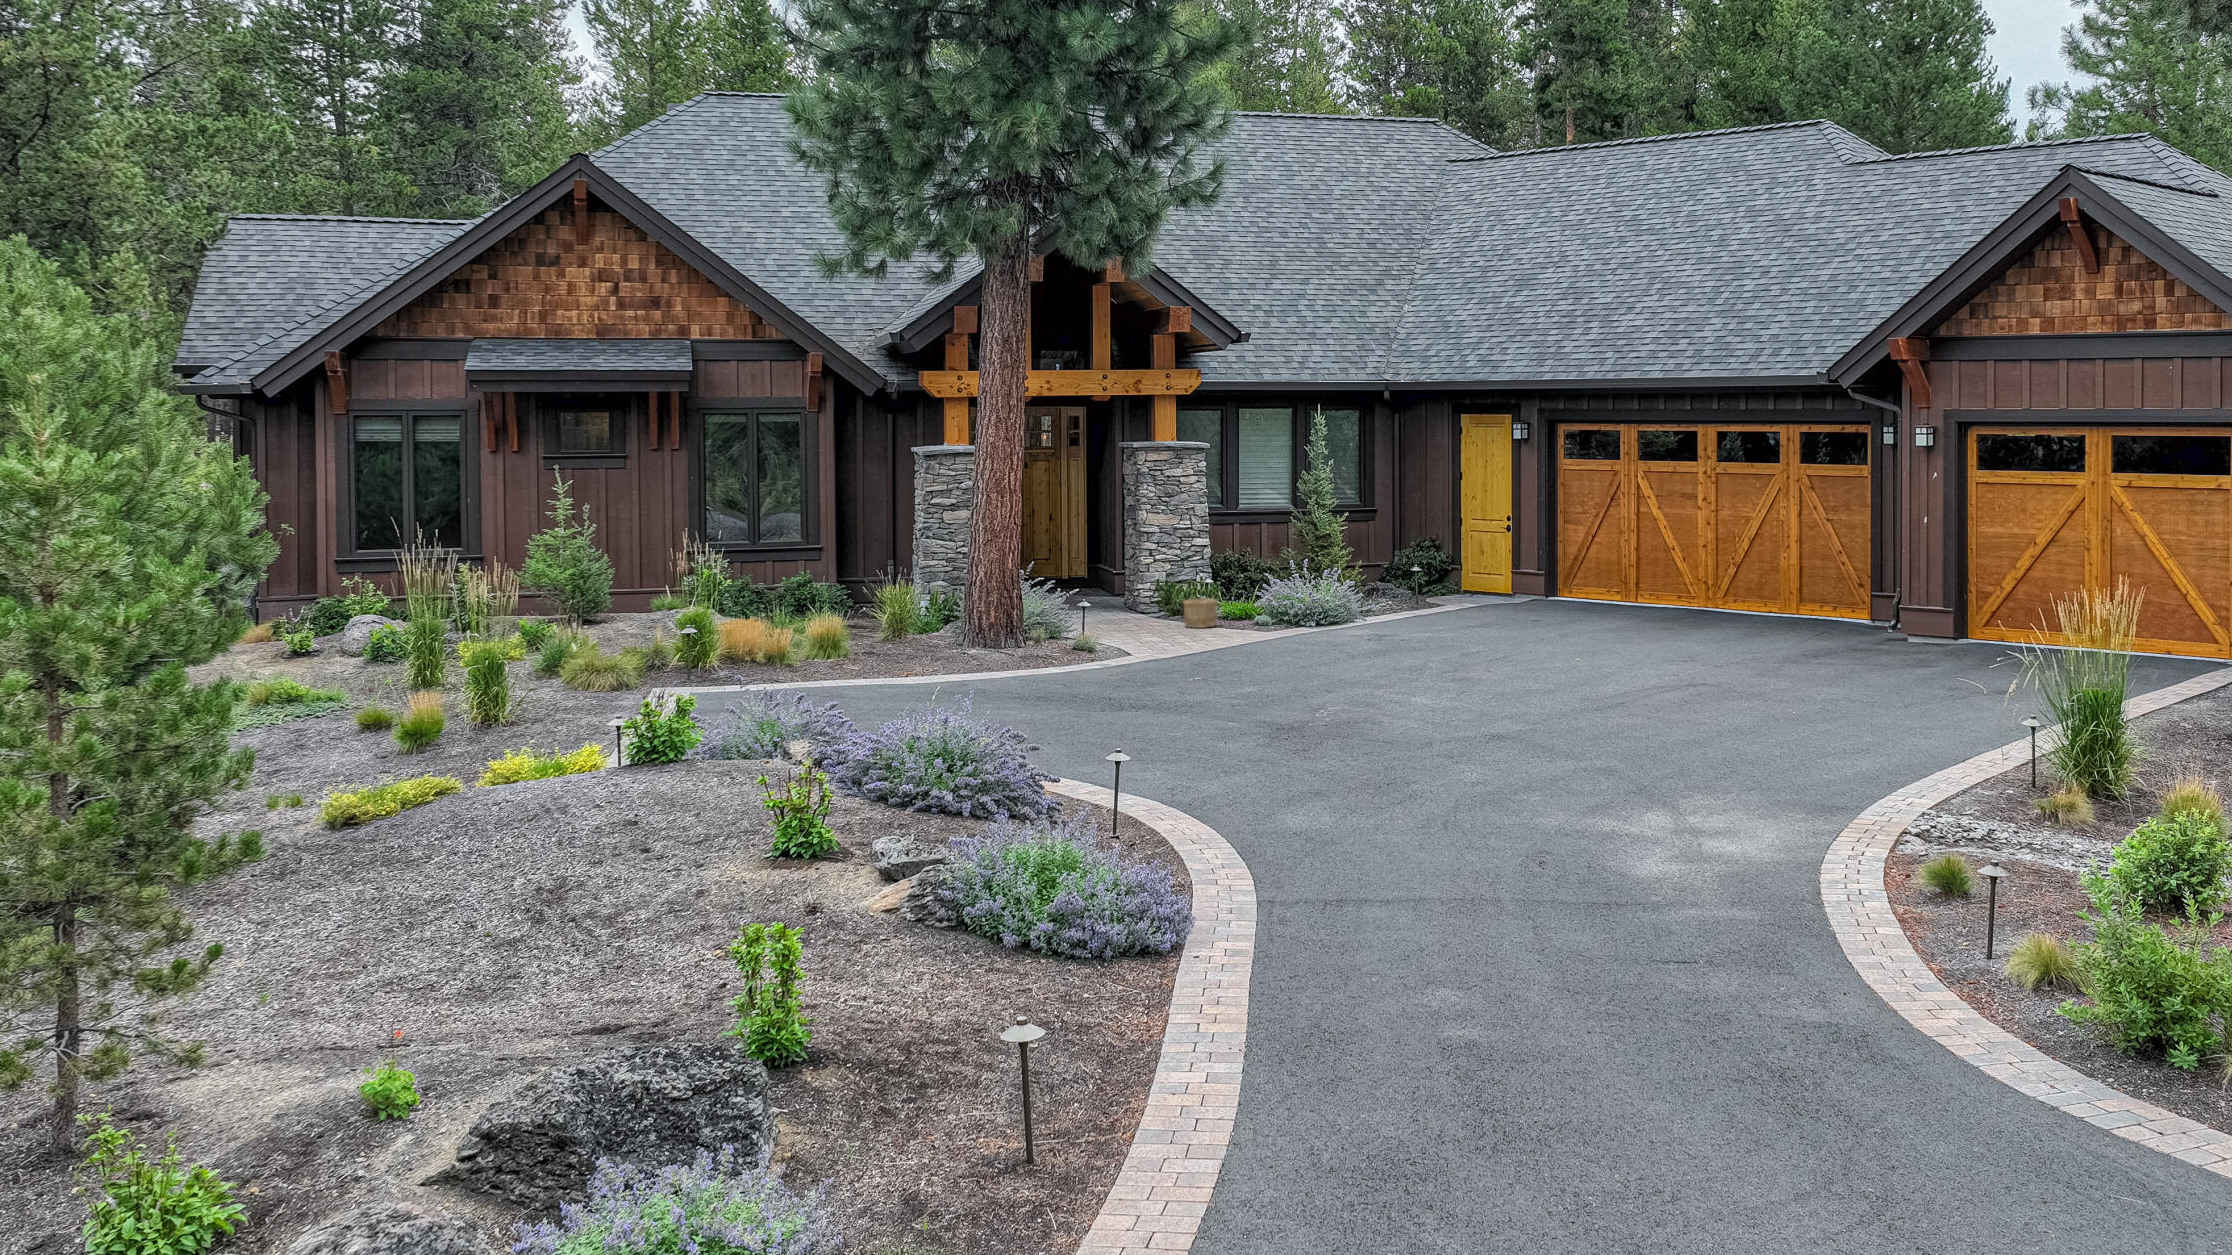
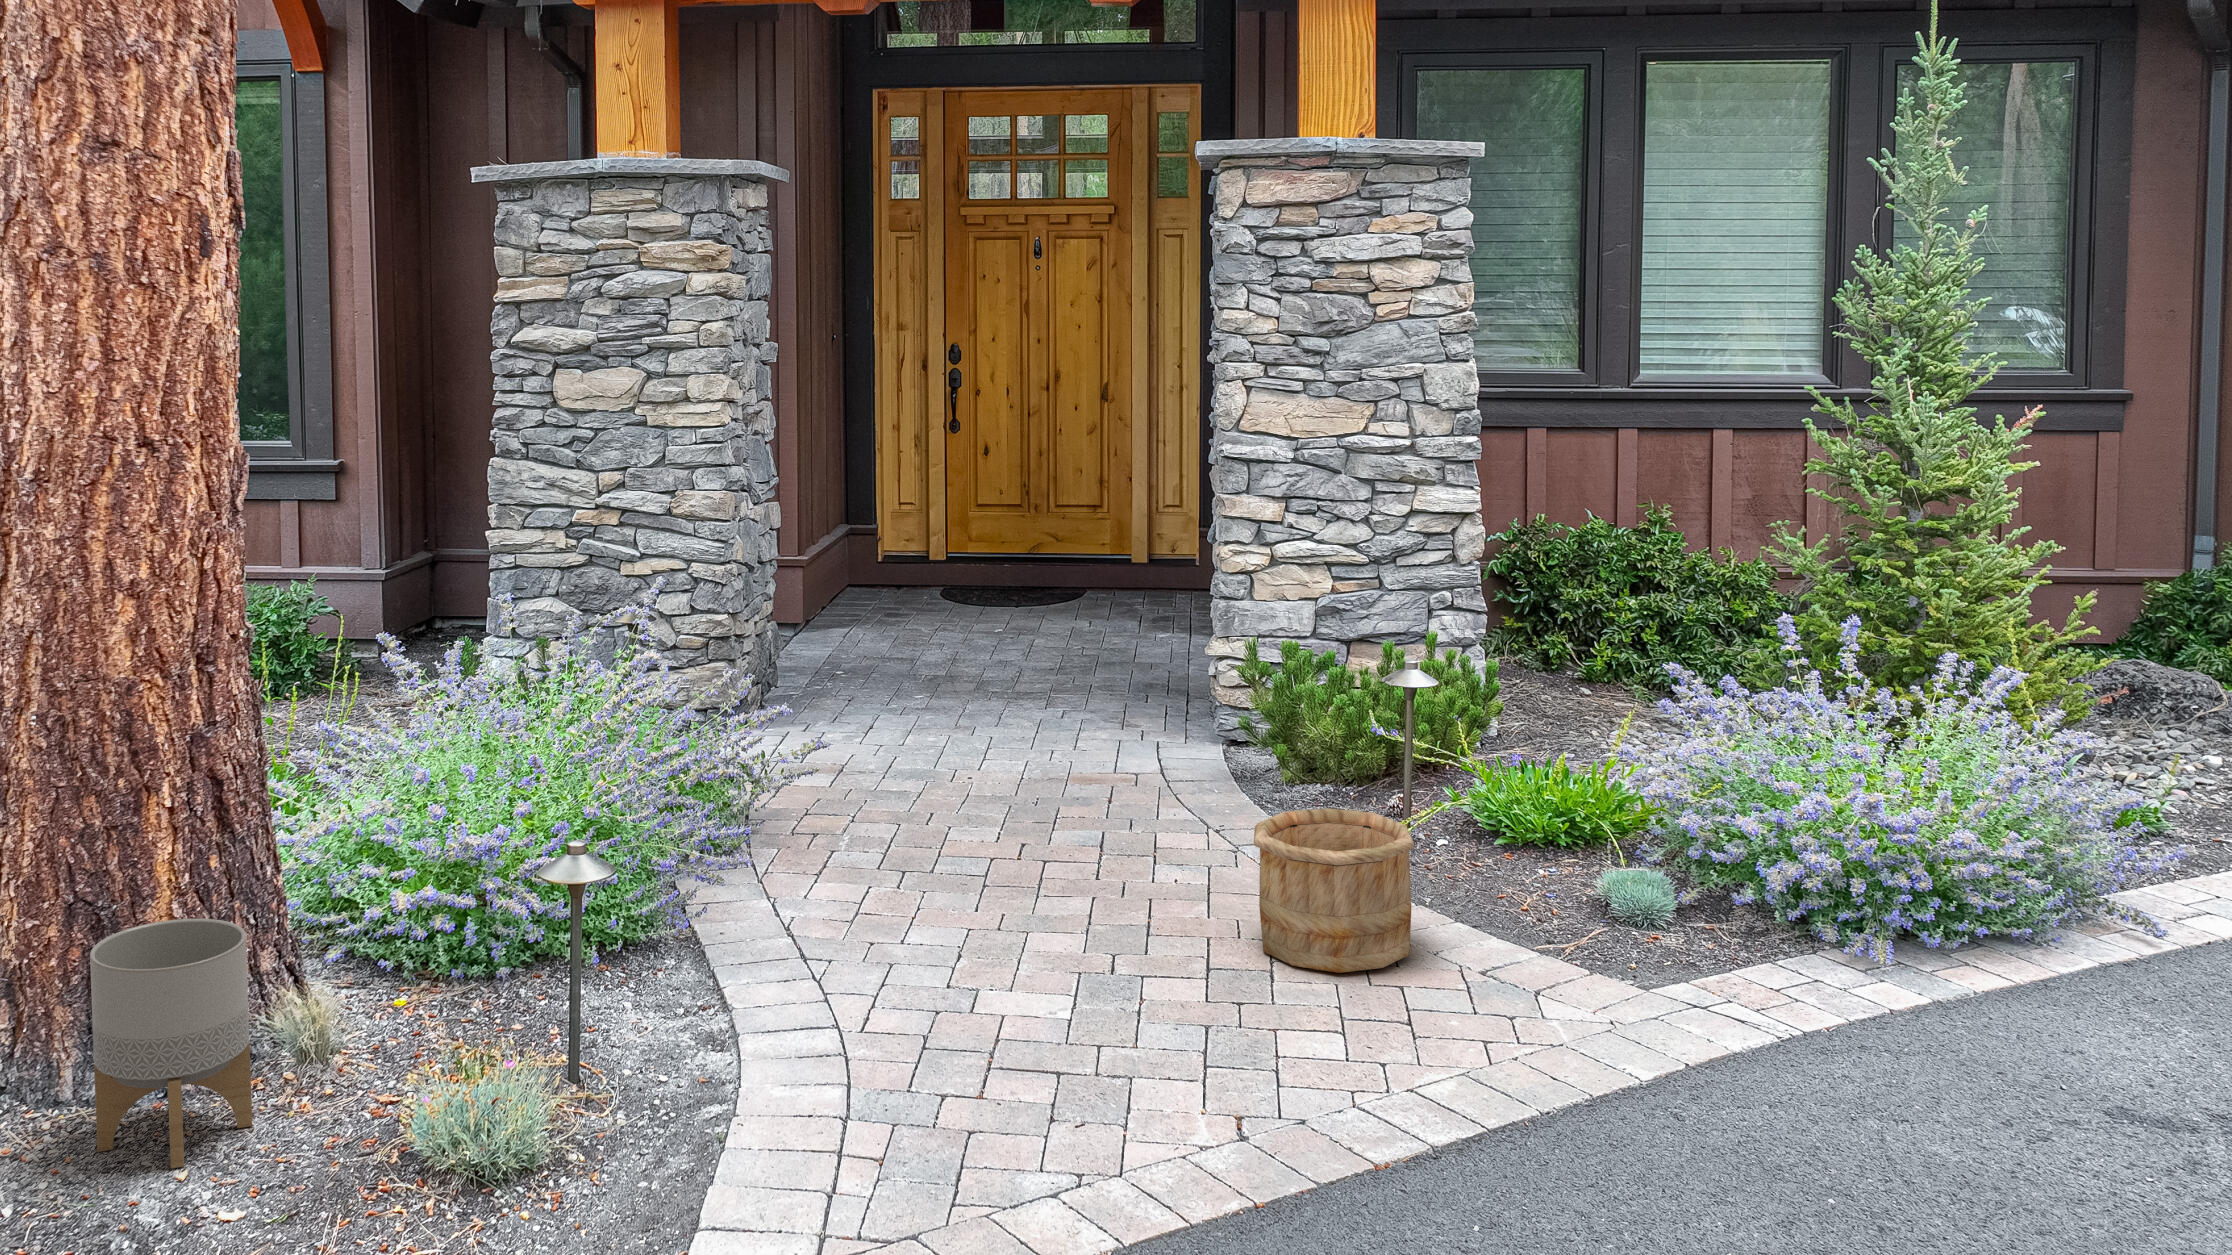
planter: none [1000,608,1028,648] -> present [90,919,252,1168]

